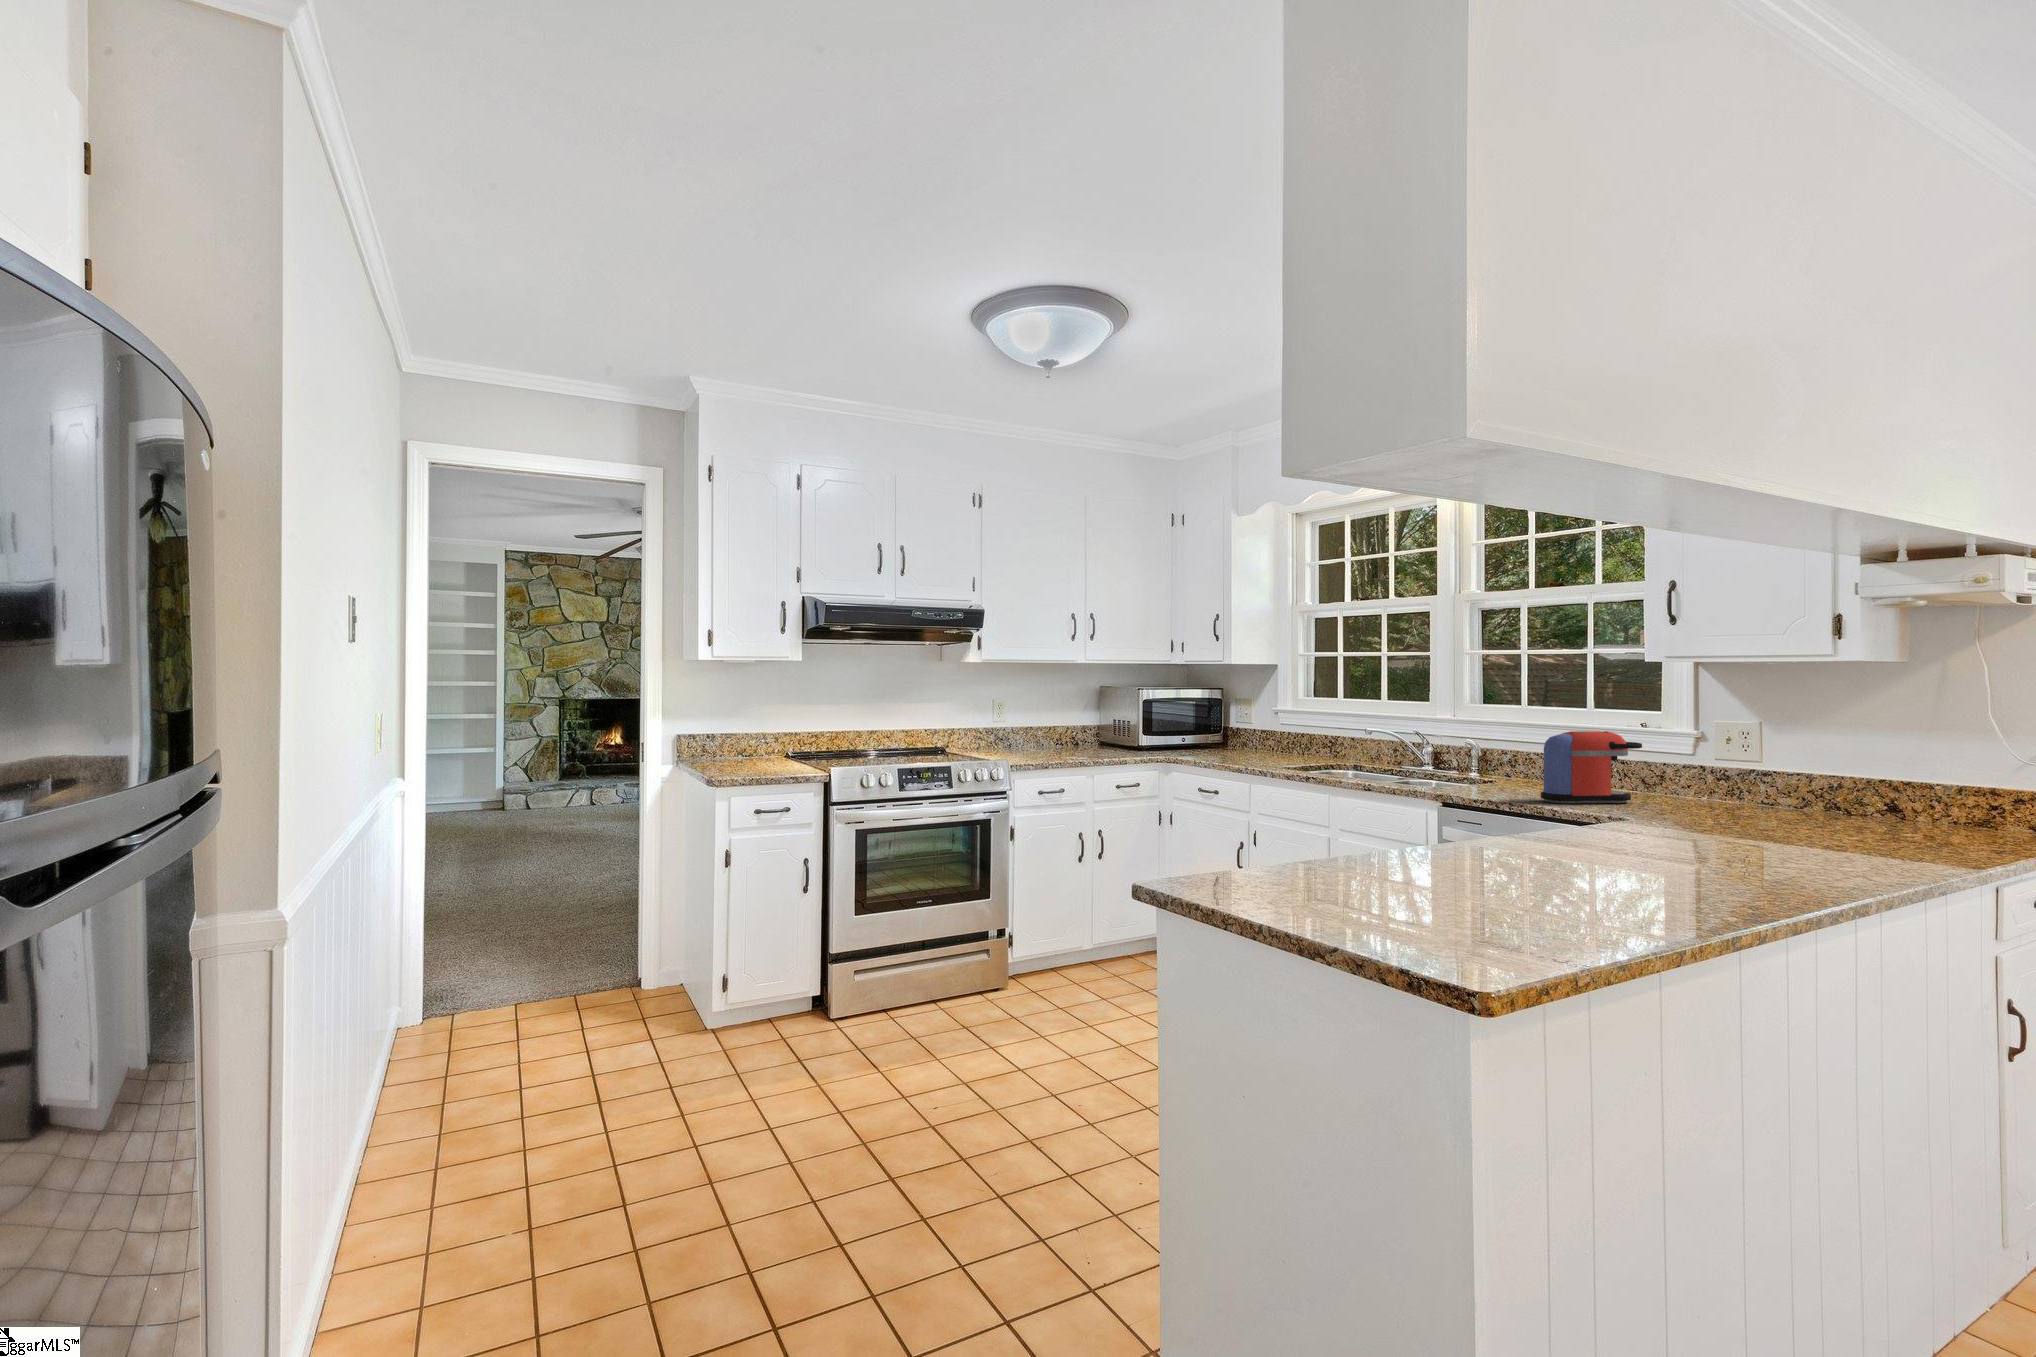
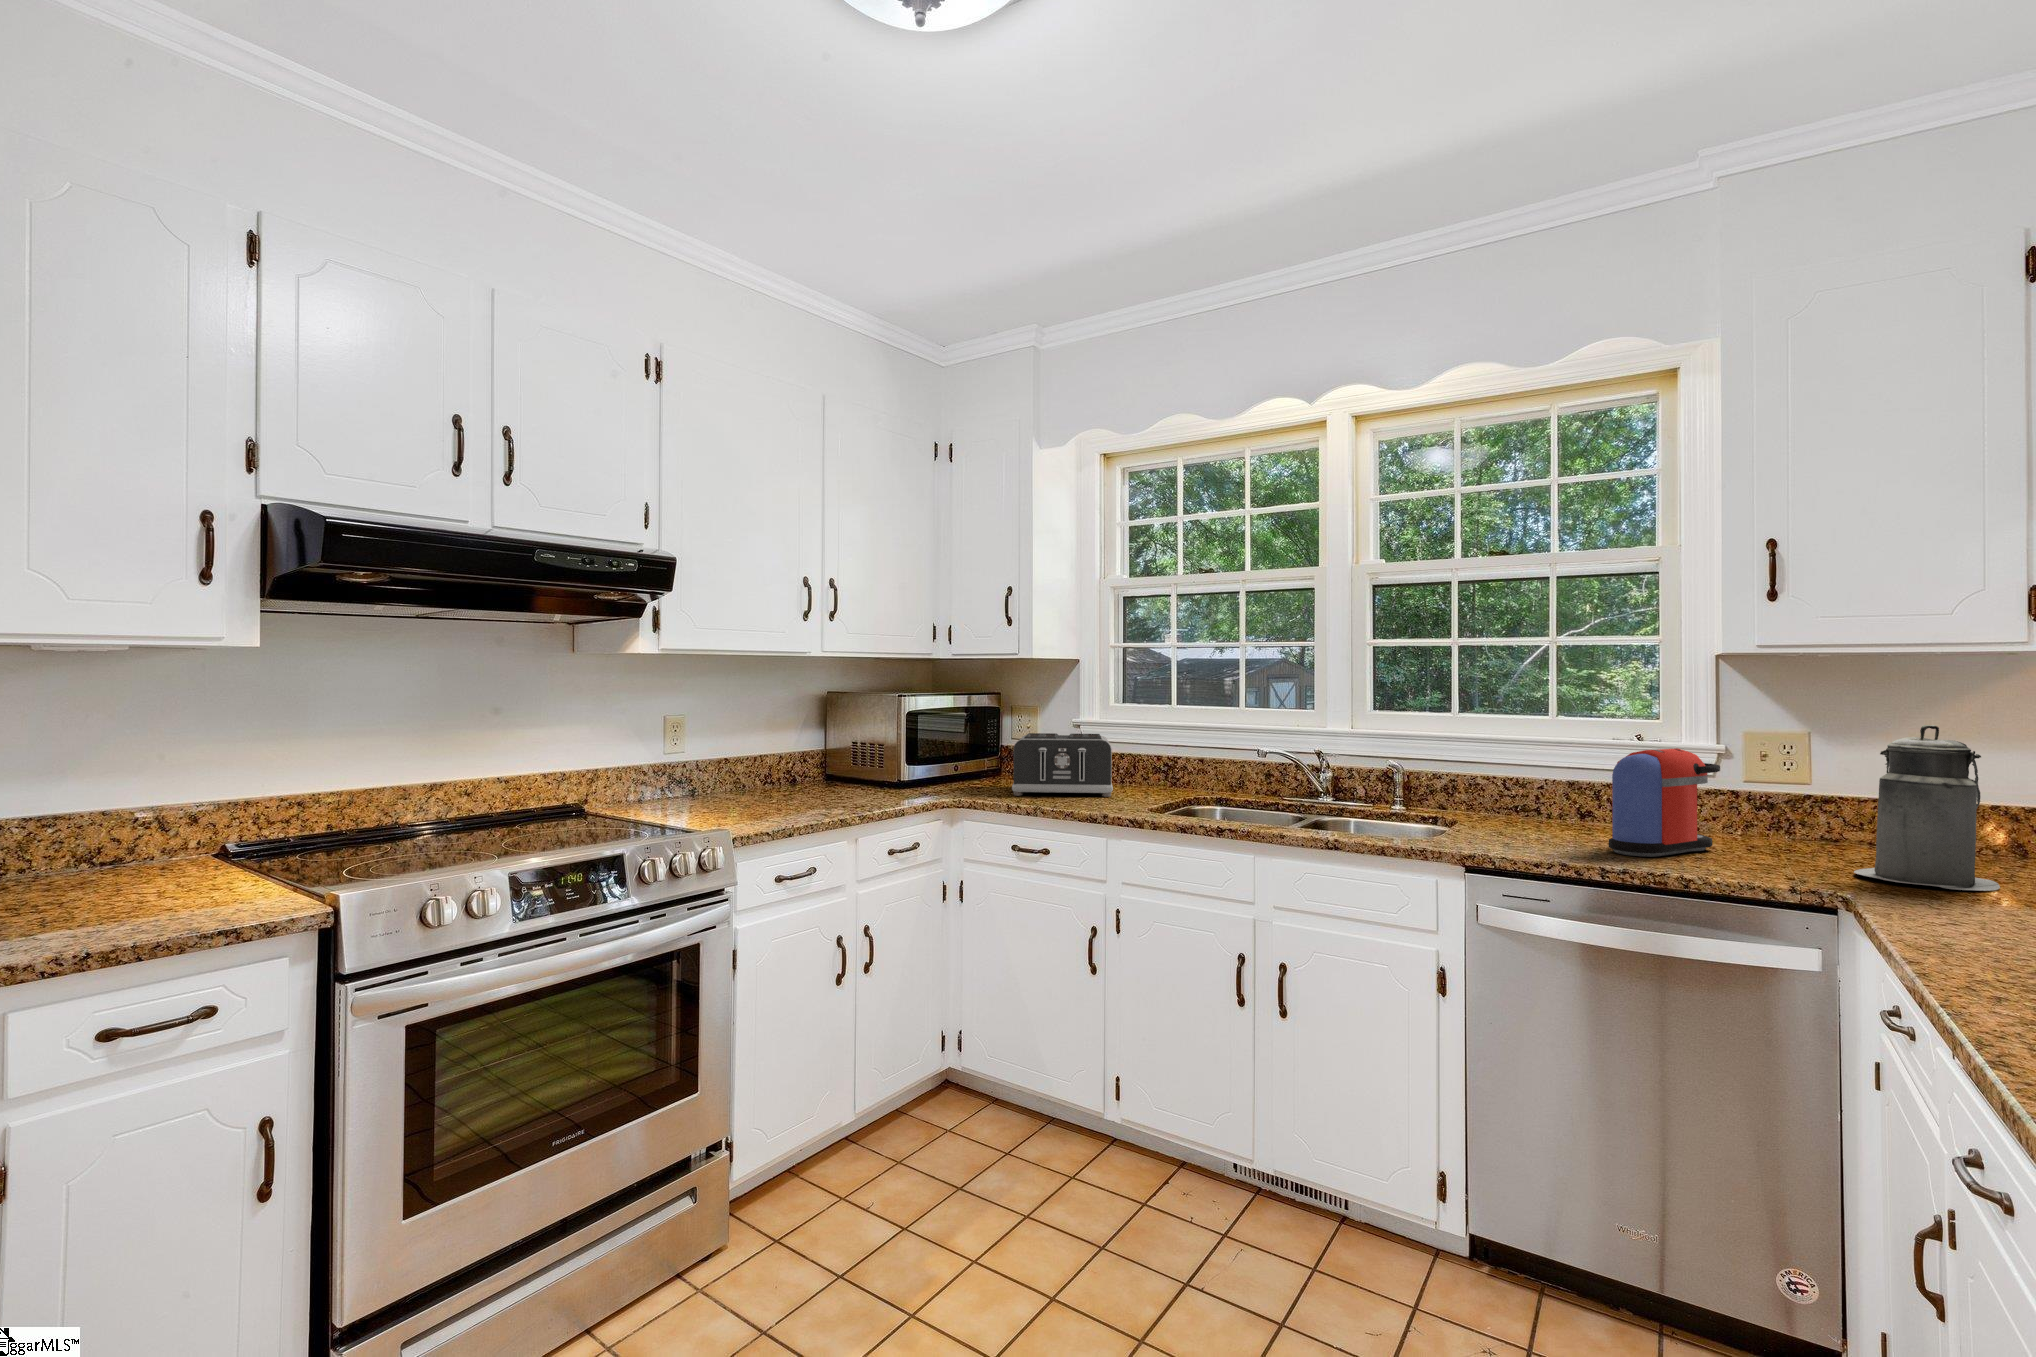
canister: none [1672,715,1764,827] -> present [1854,725,2000,891]
toaster: none [1212,718,1295,762] -> present [1012,733,1113,797]

